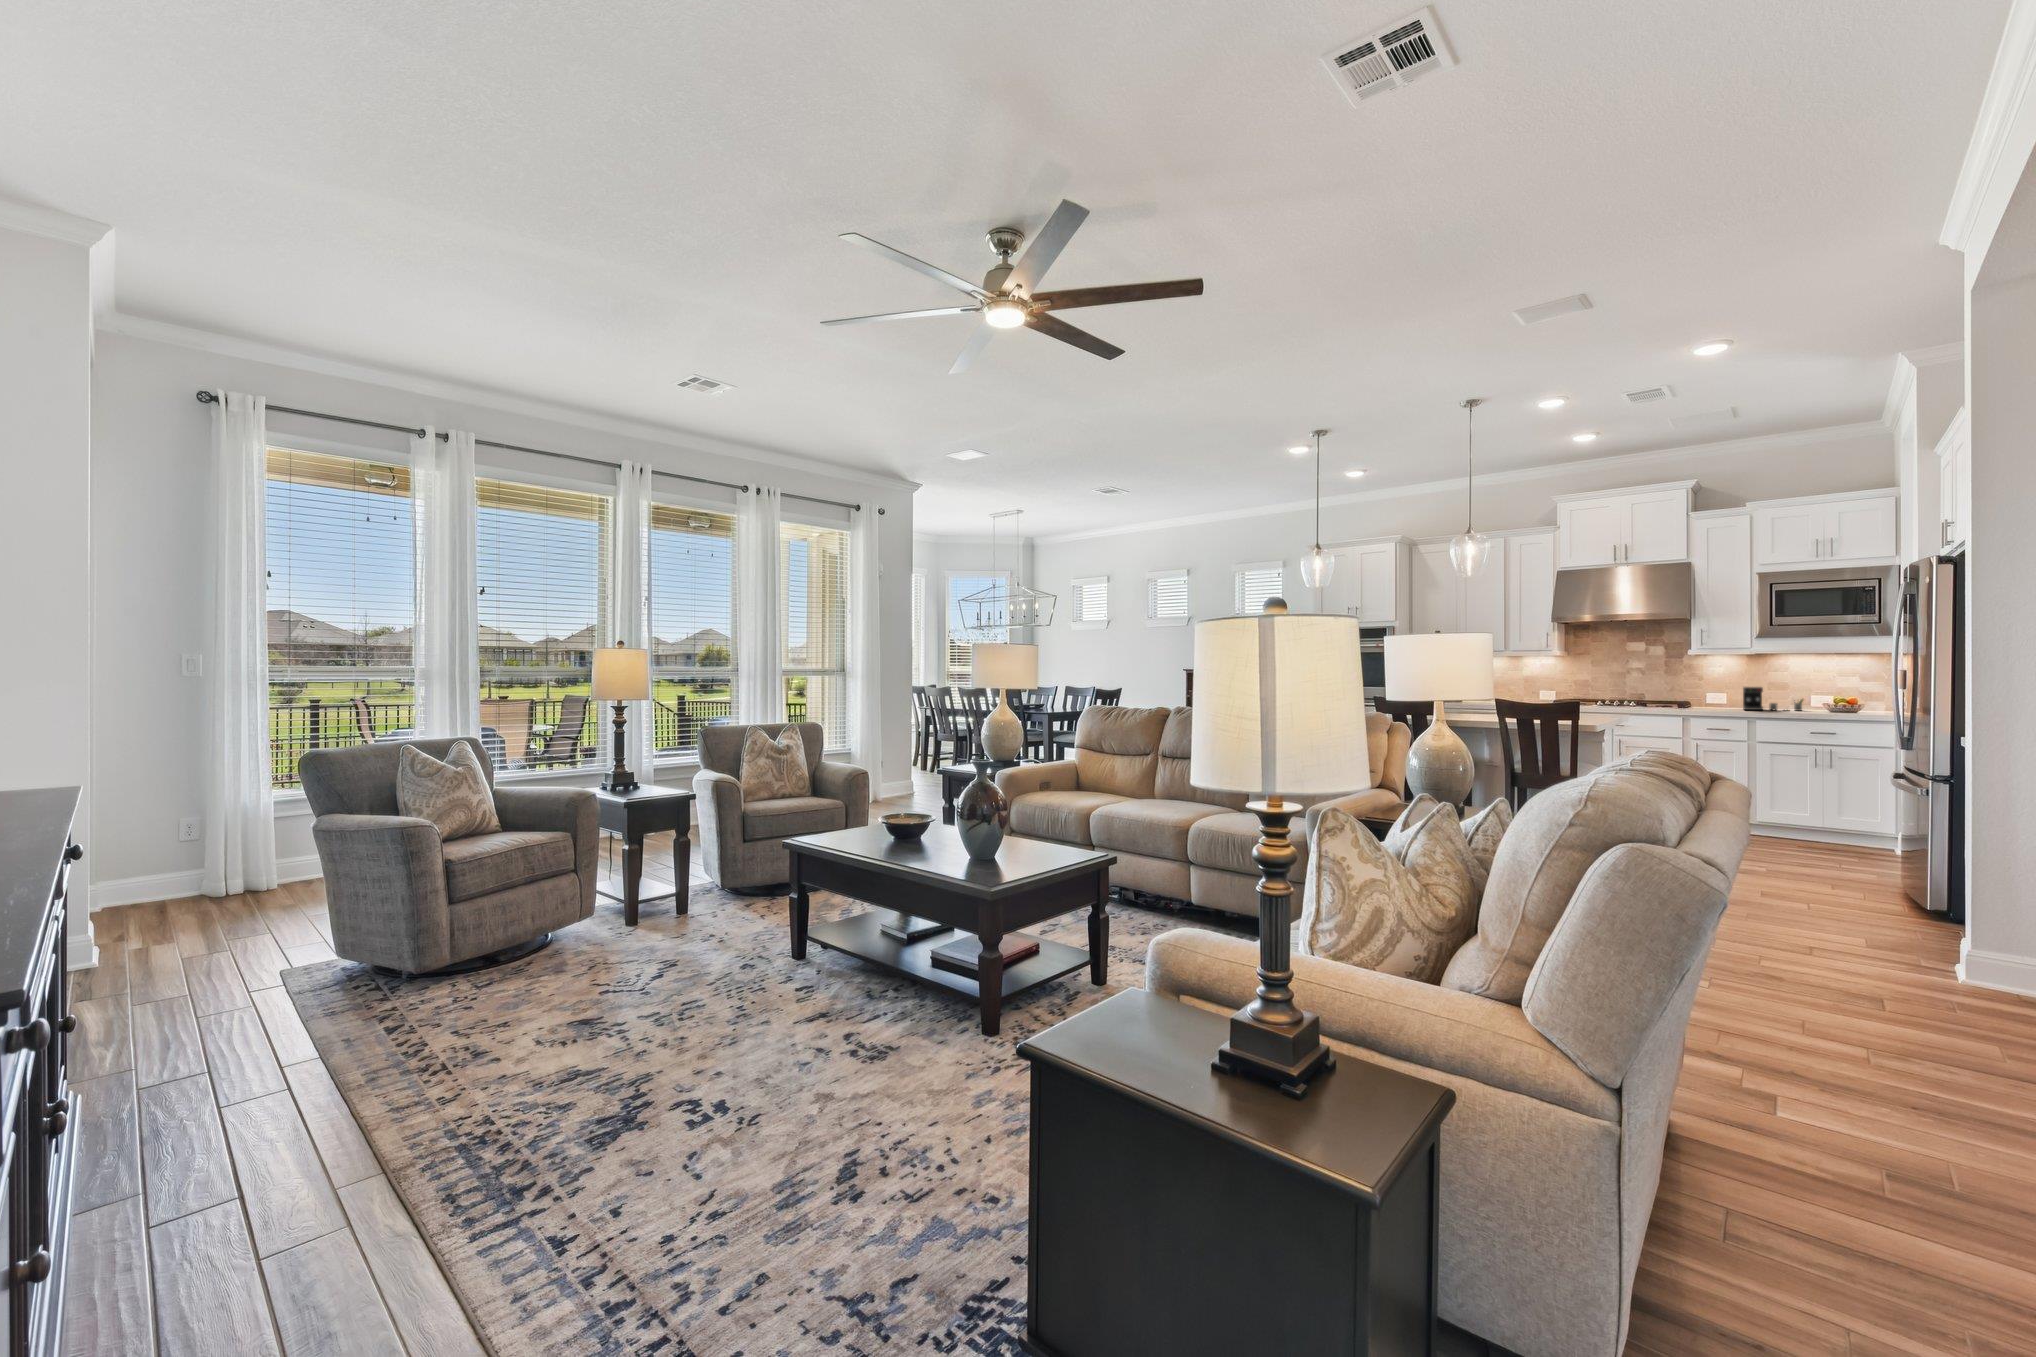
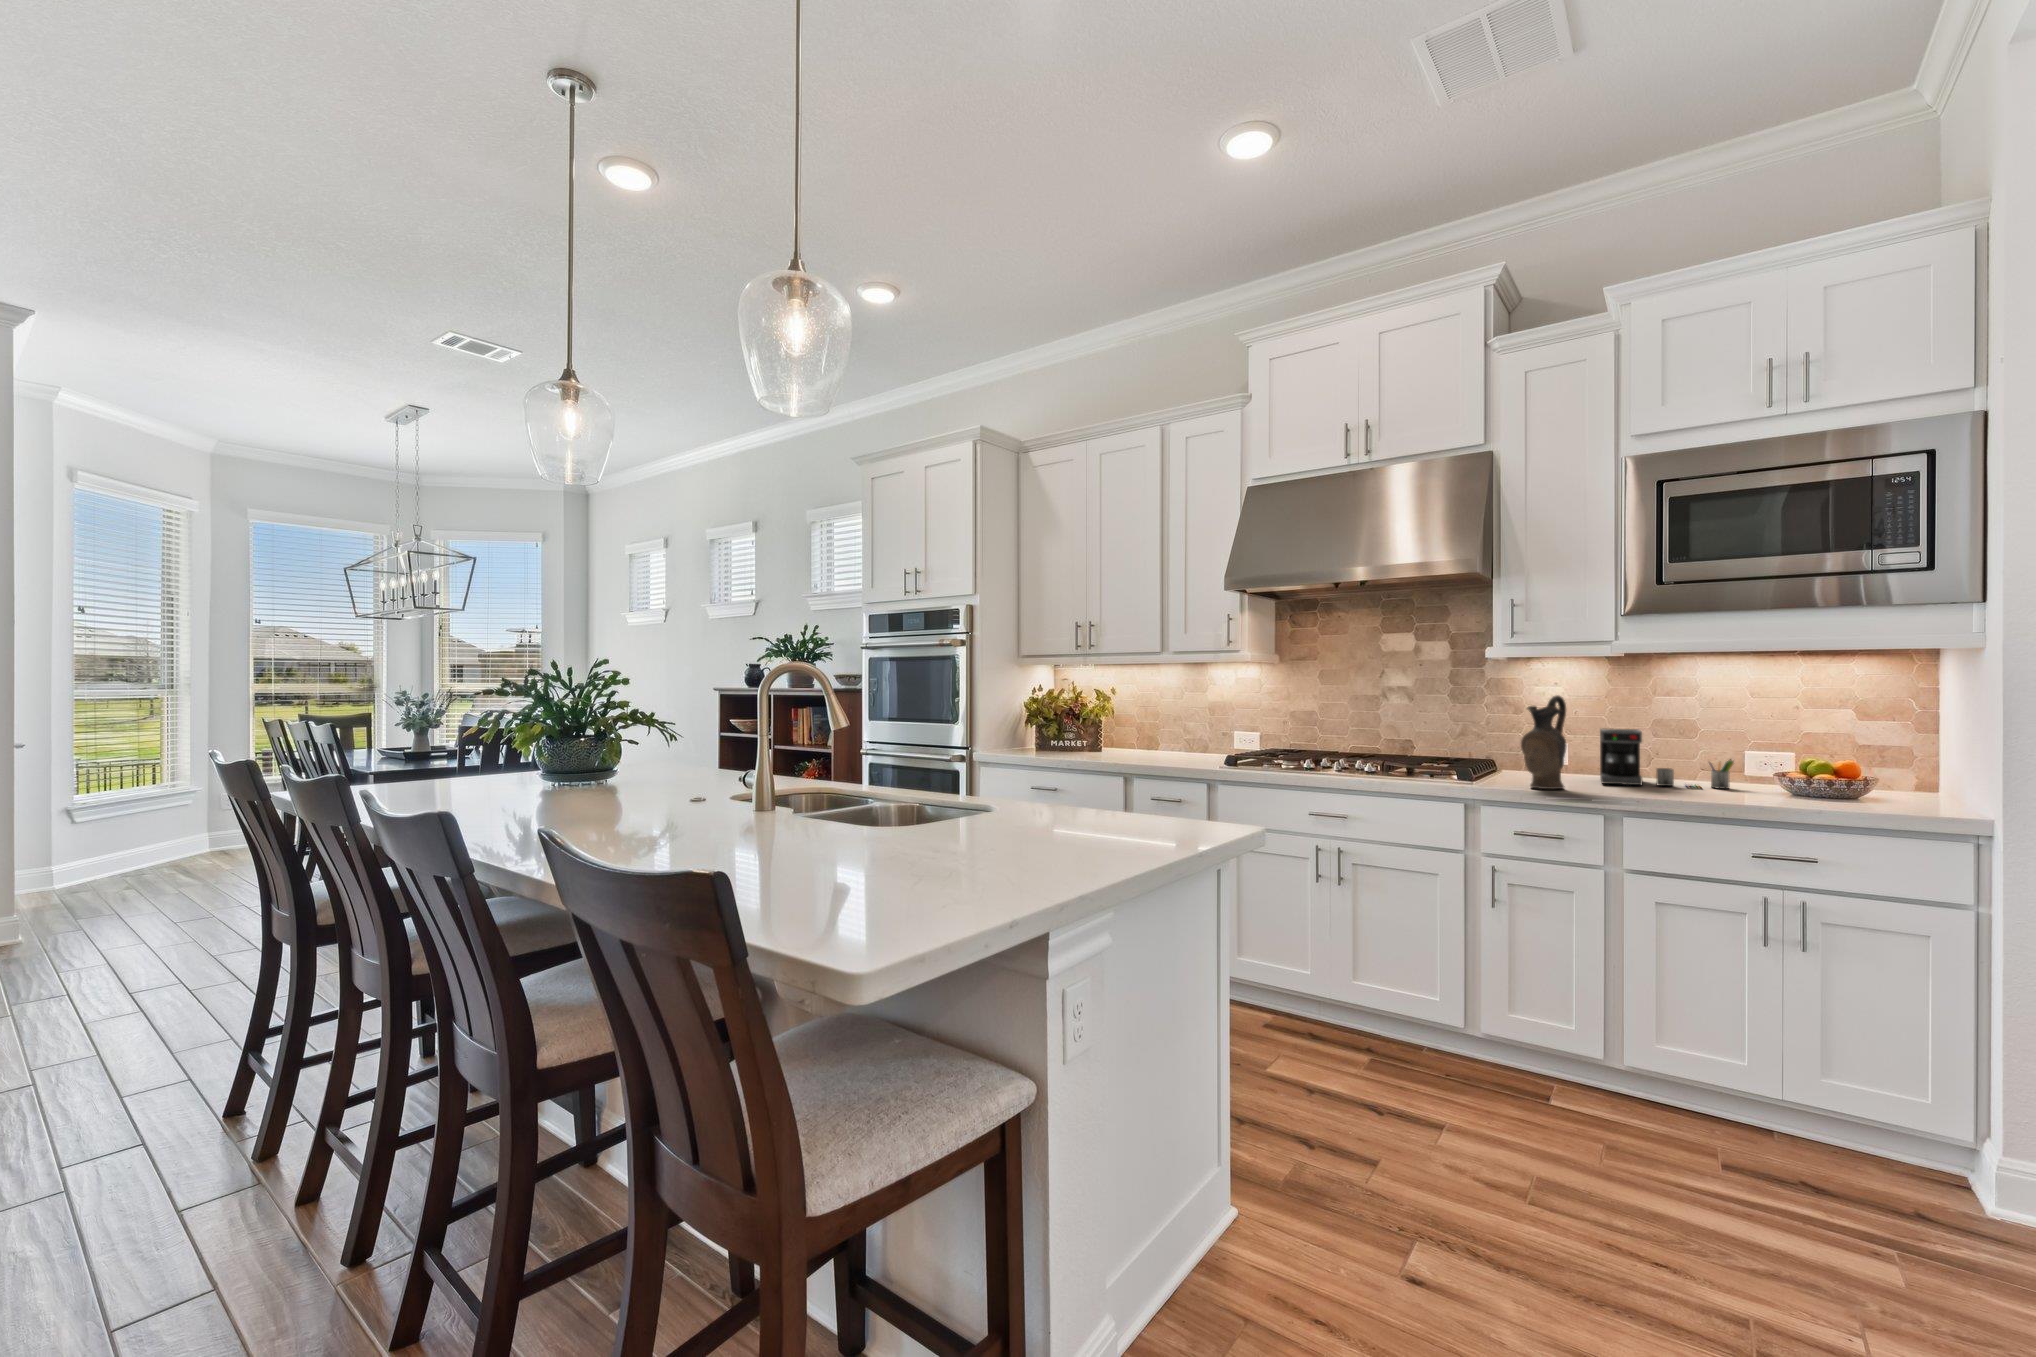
ceramic pitcher: none [1708,672,1729,712] -> present [1521,695,1566,789]

